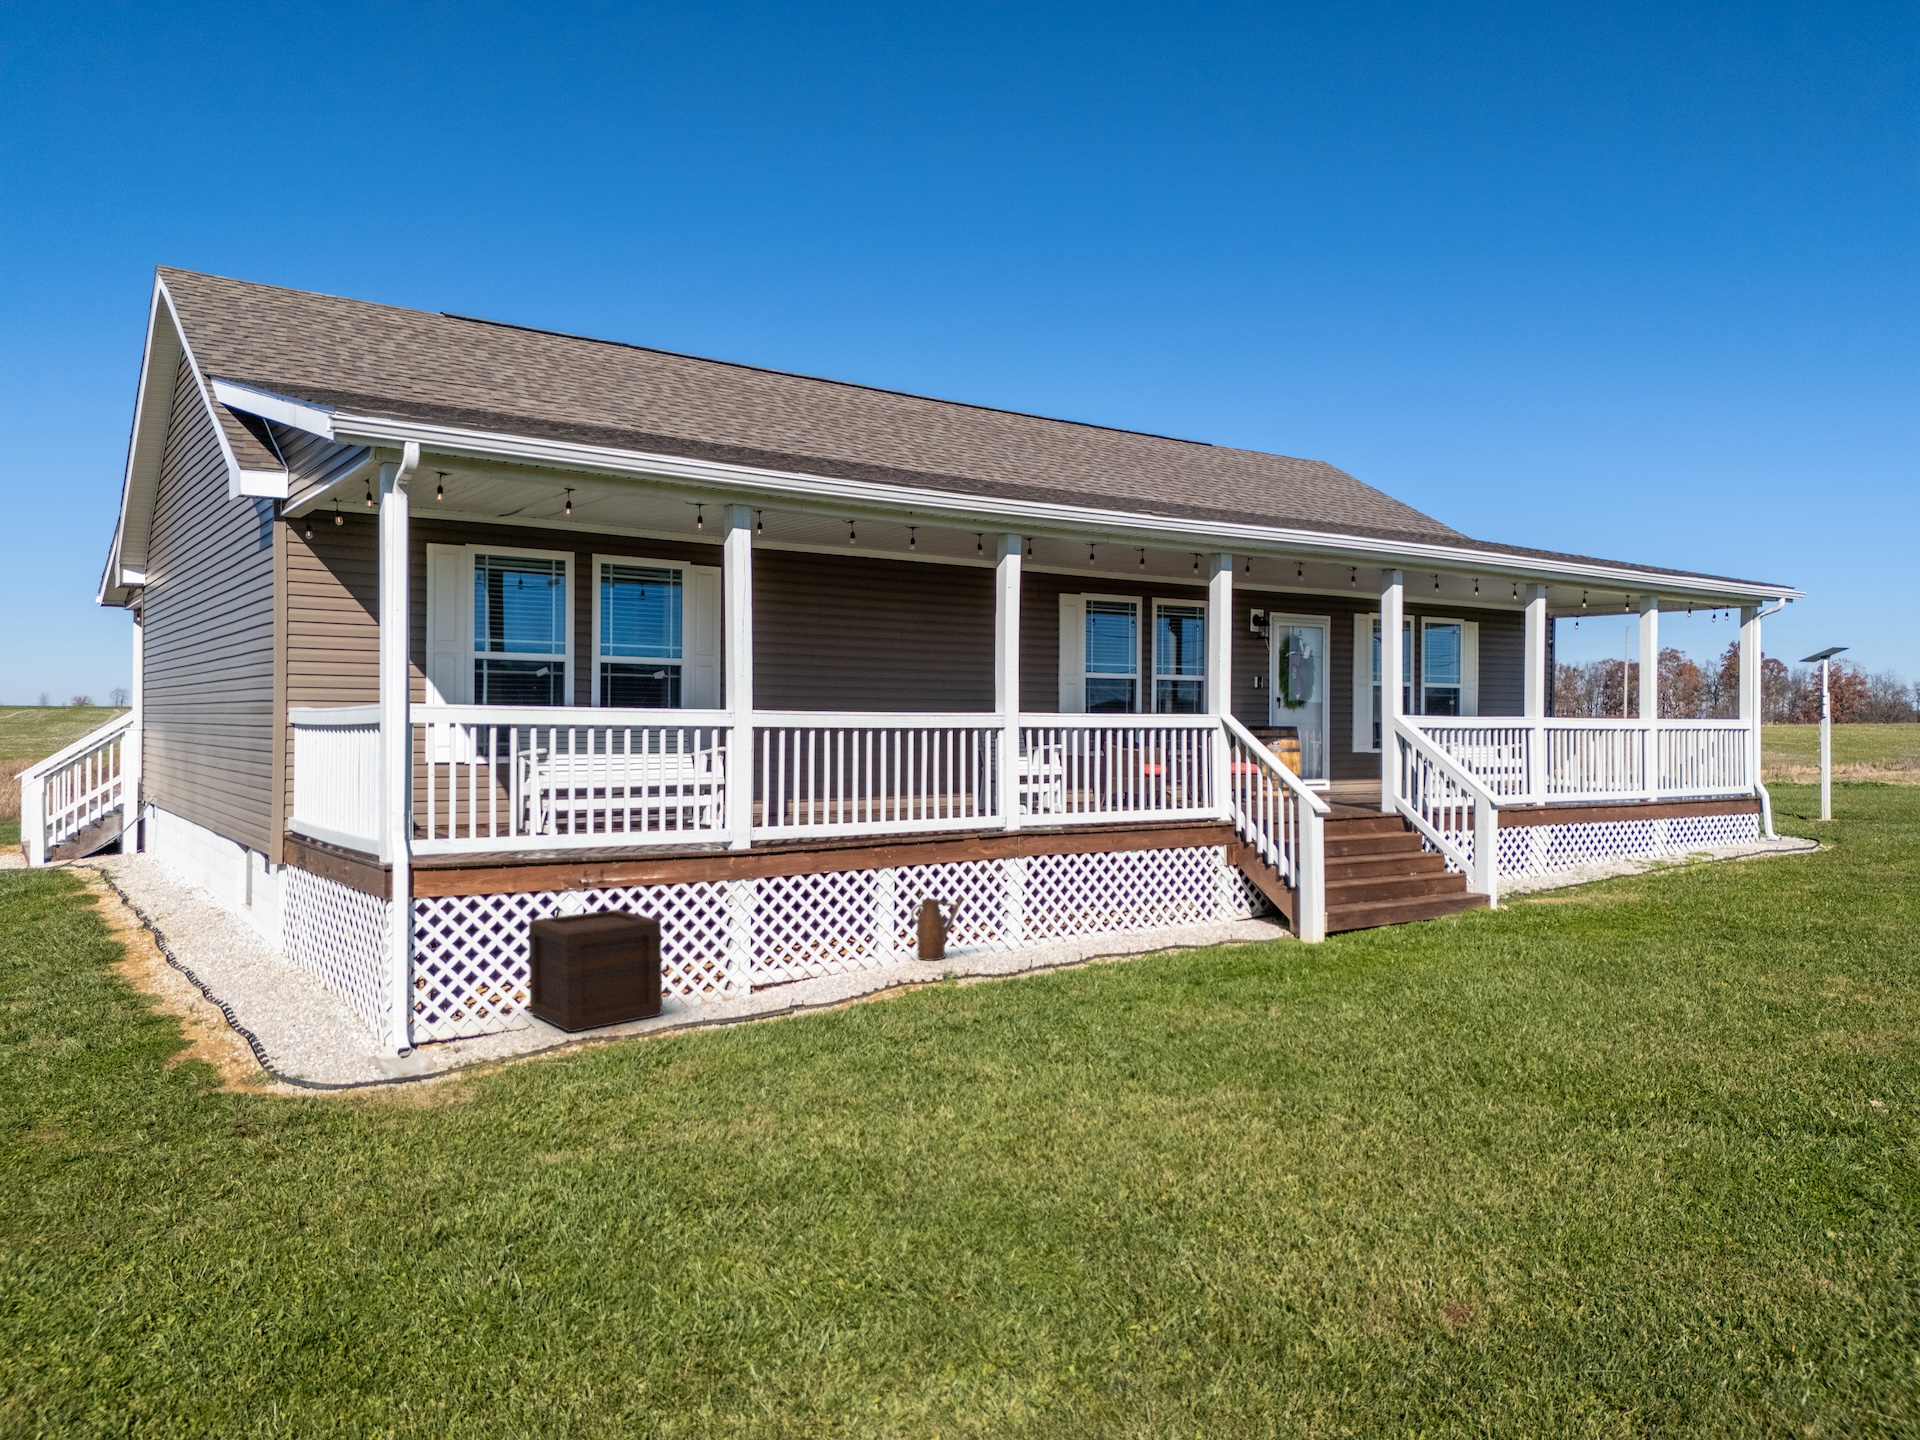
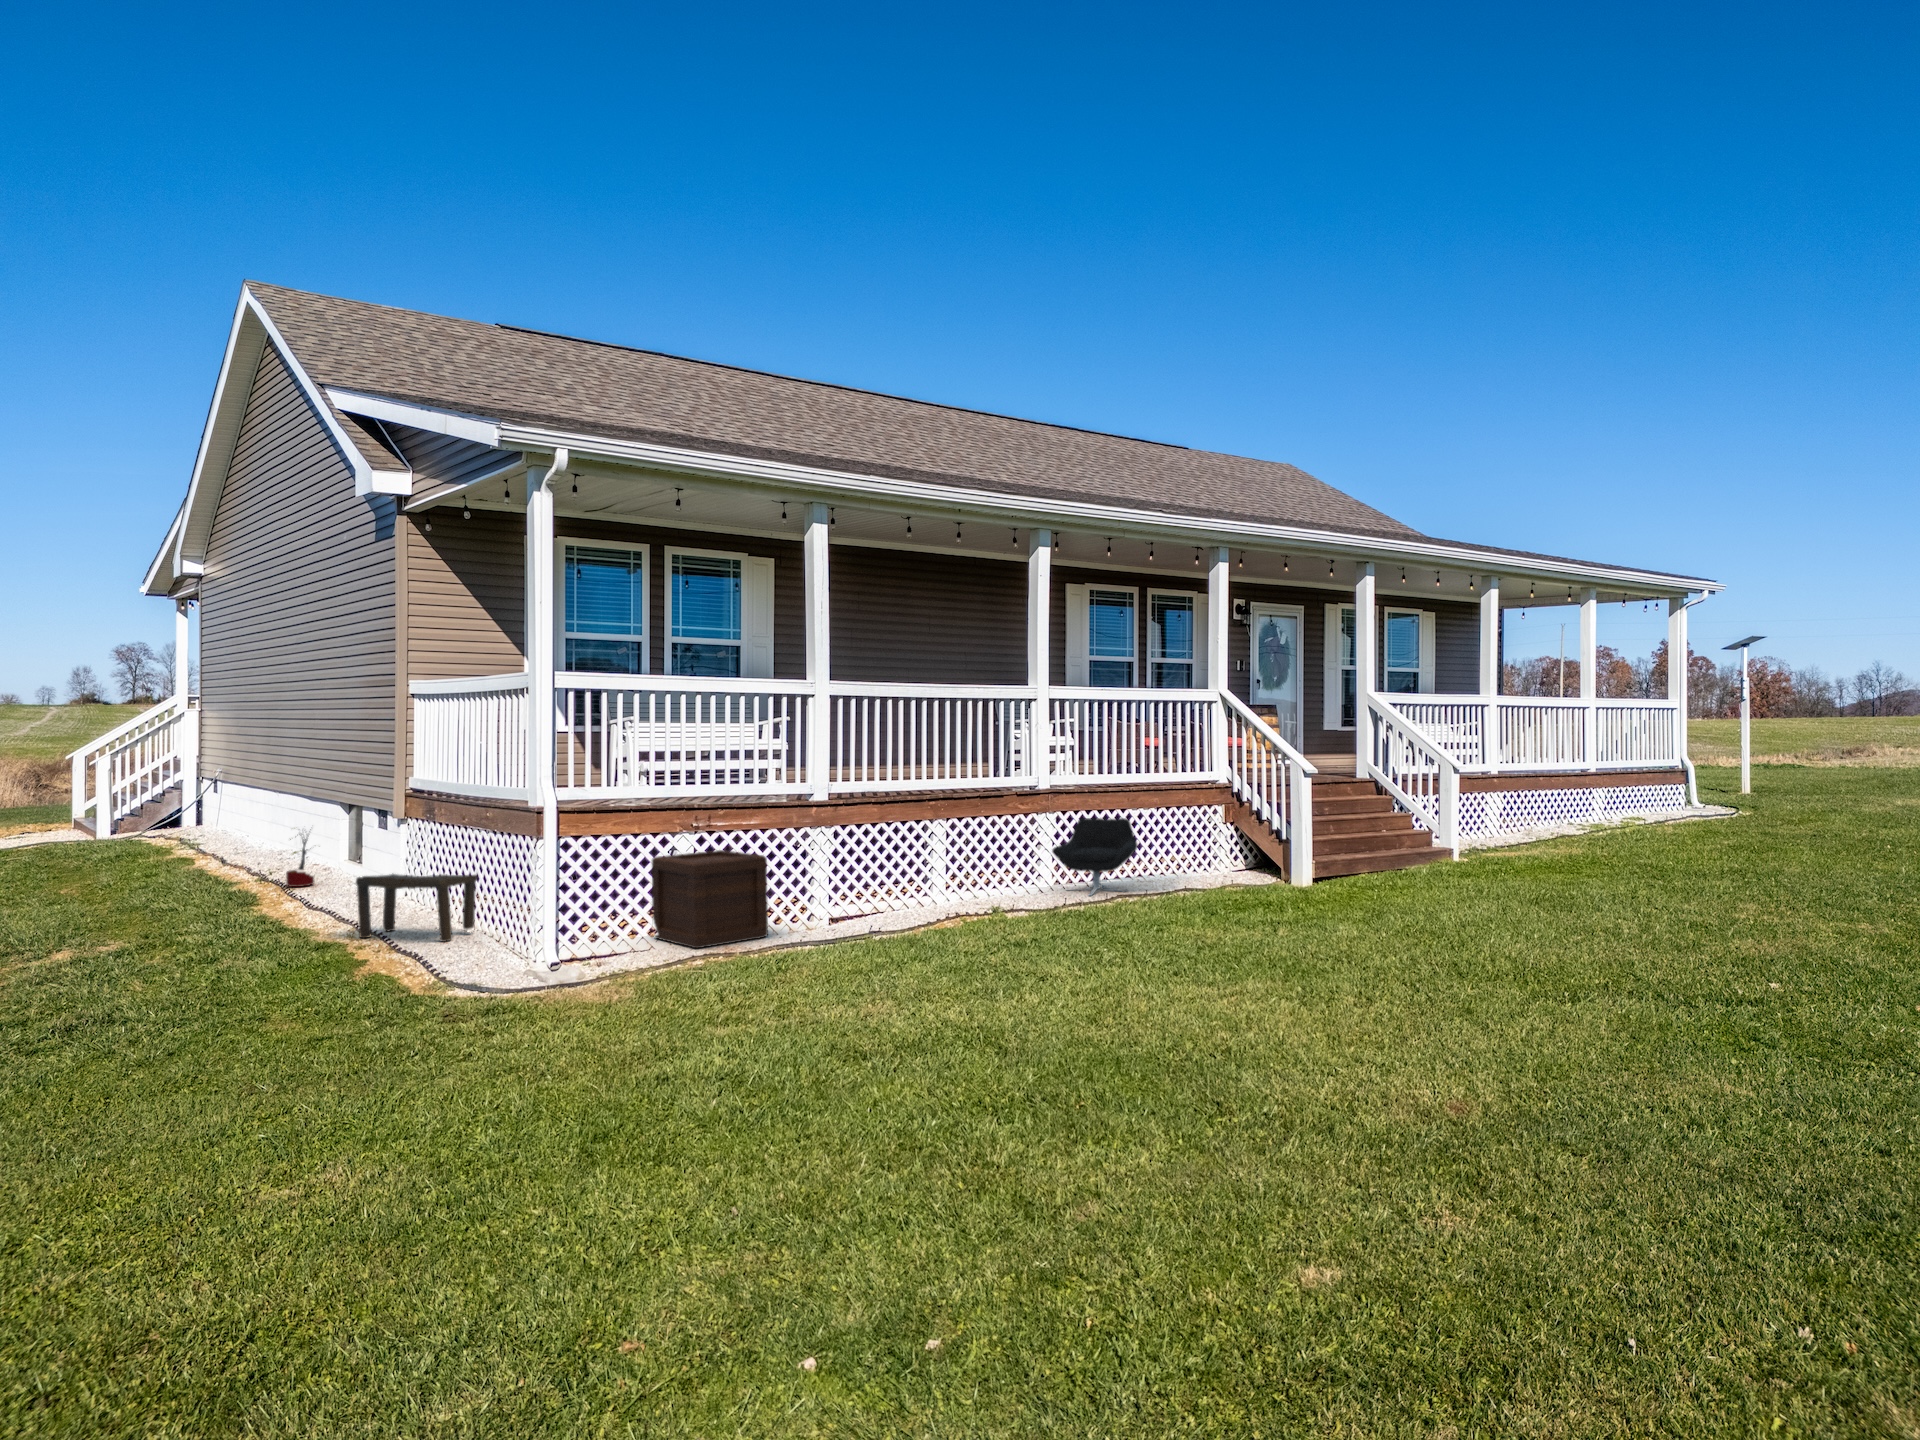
decorative plant: none [189,860,233,929] -> present [286,835,314,887]
lounge chair: none [1018,863,1119,957] -> present [1052,818,1138,896]
watering can: present [911,896,963,961] -> none [961,844,1005,900]
bench: none [201,931,340,1015] -> present [356,874,478,942]

